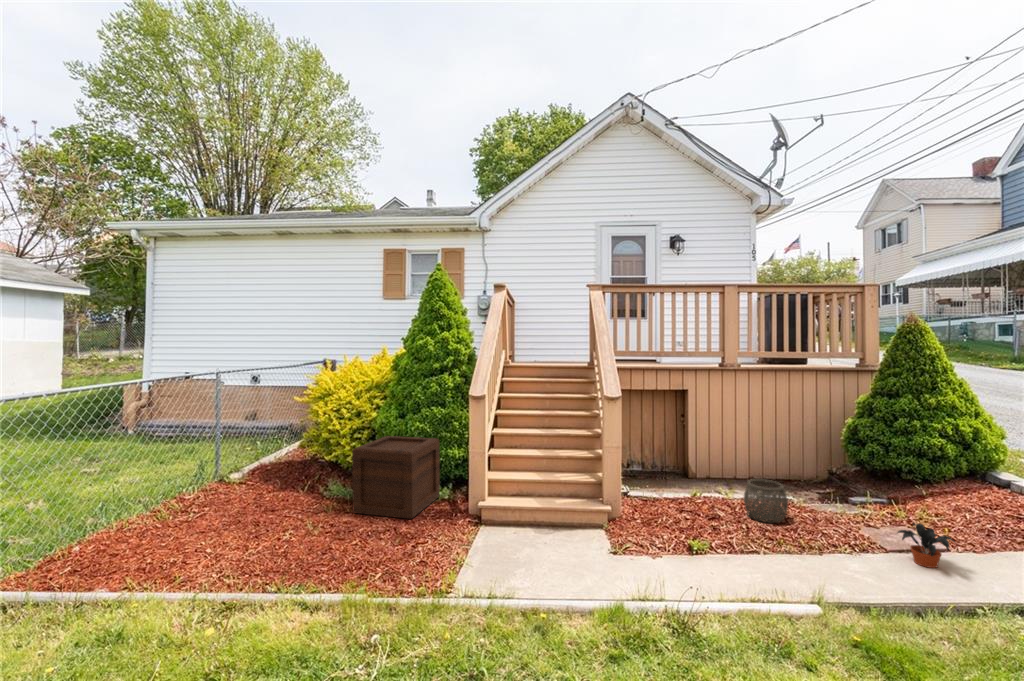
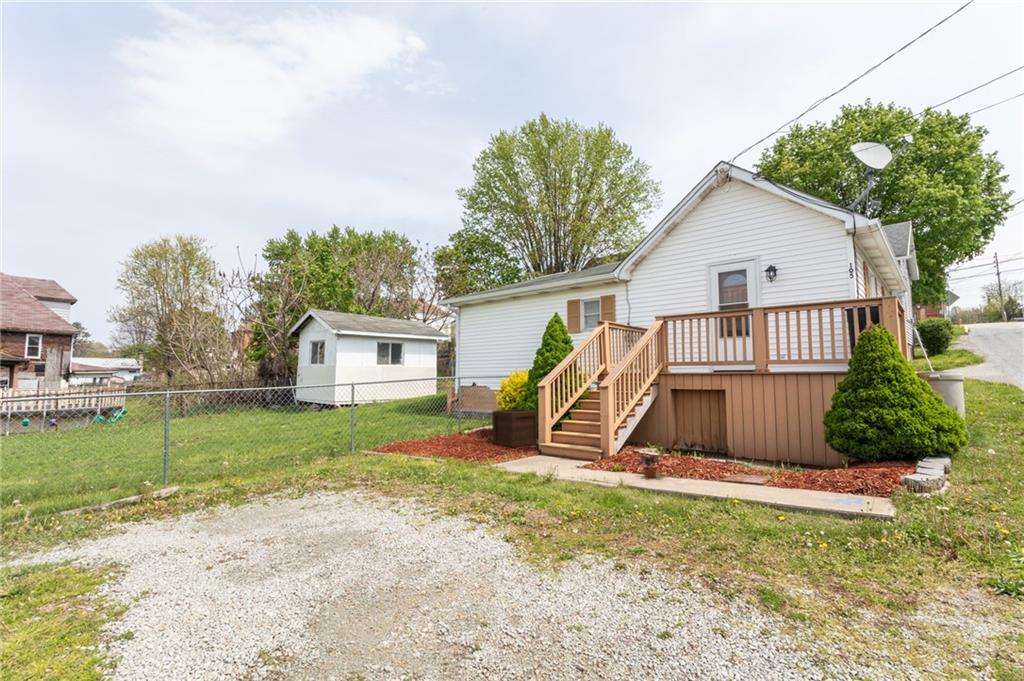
woven basket: present [744,479,788,523] -> none [684,443,713,469]
potted plant: present [898,523,955,568] -> present [638,455,661,477]

